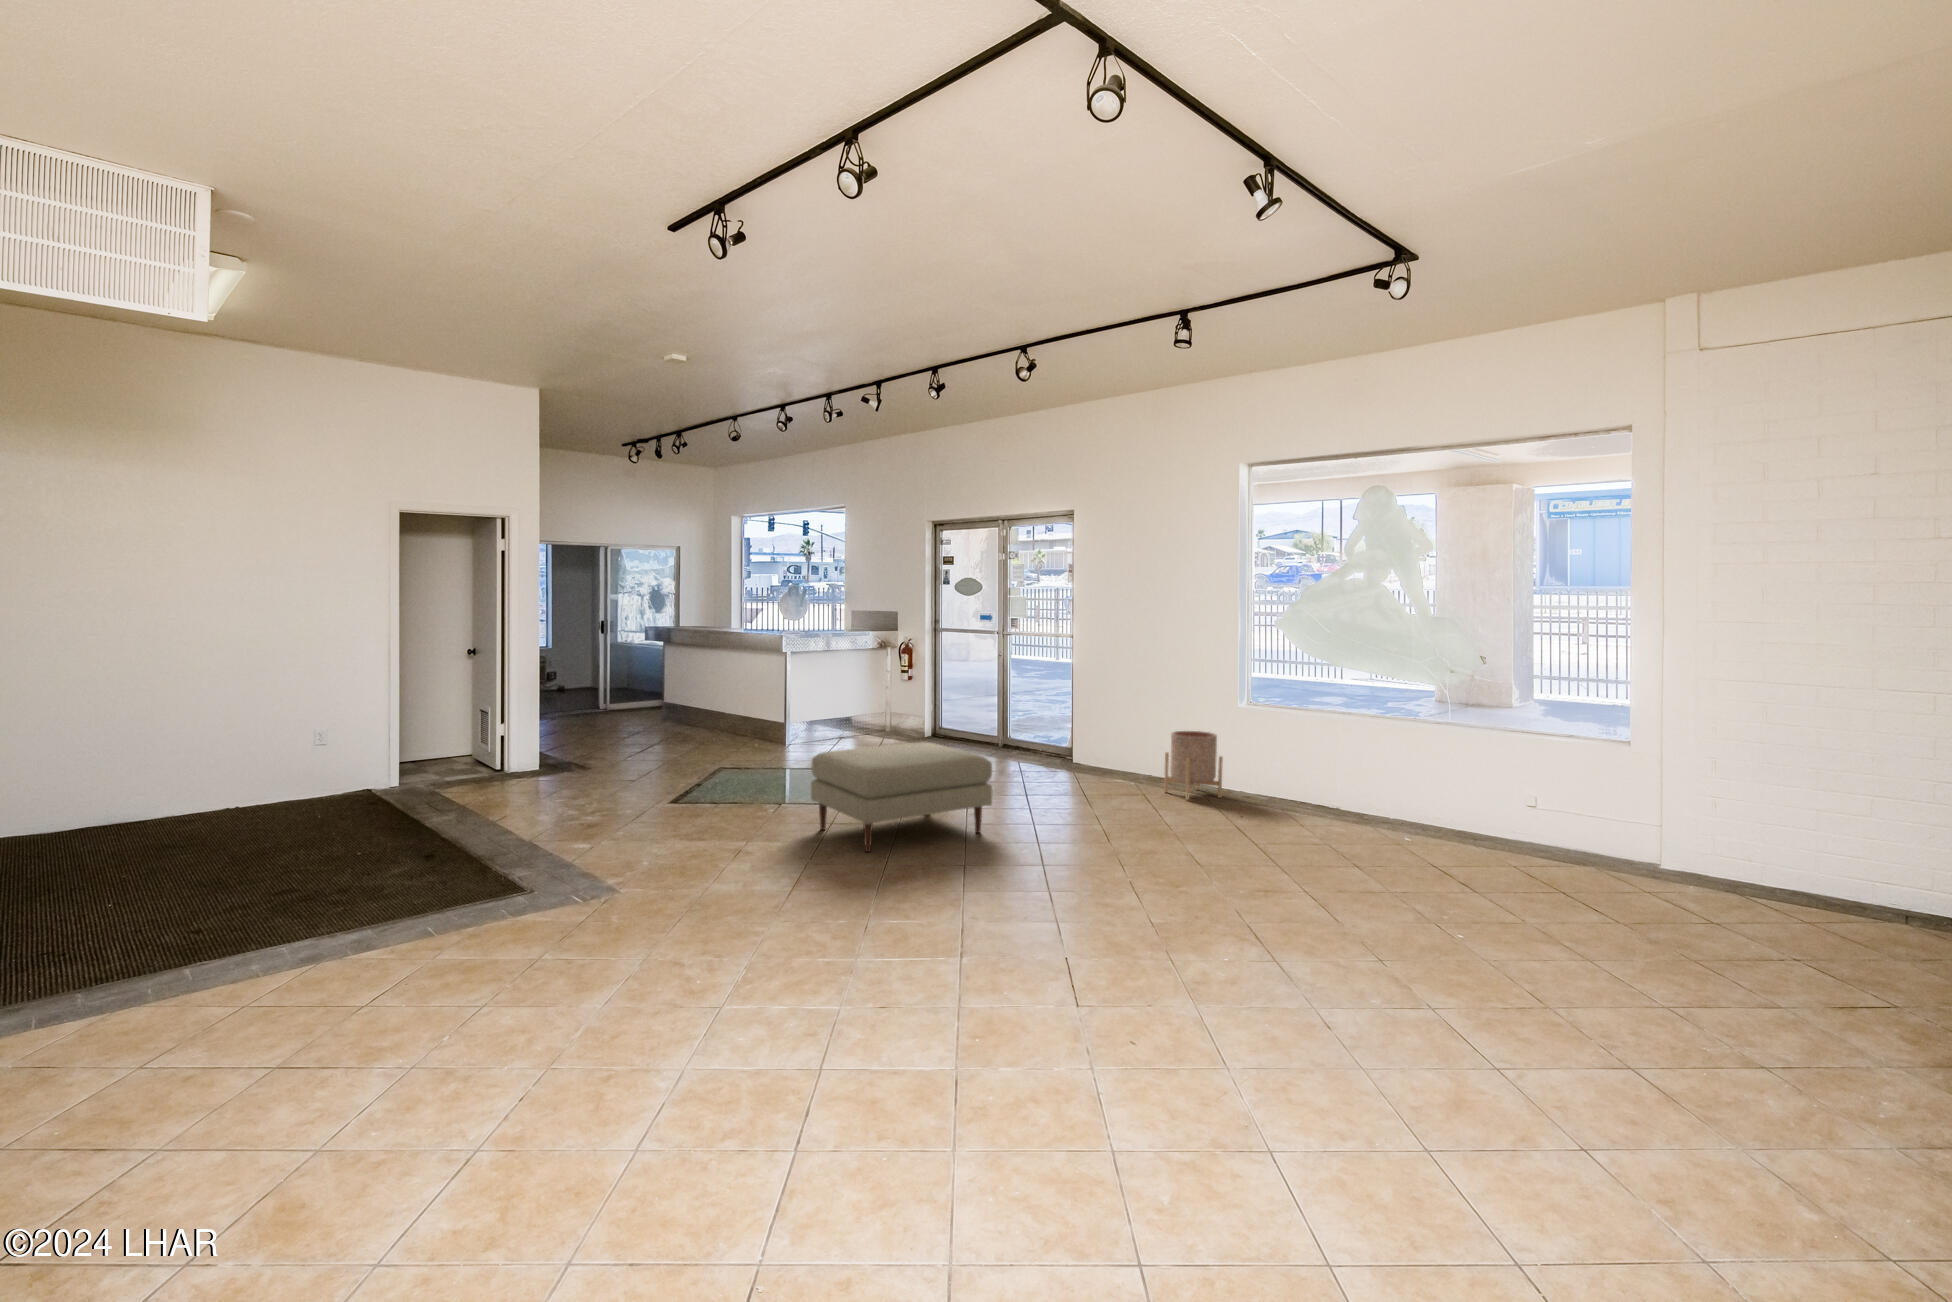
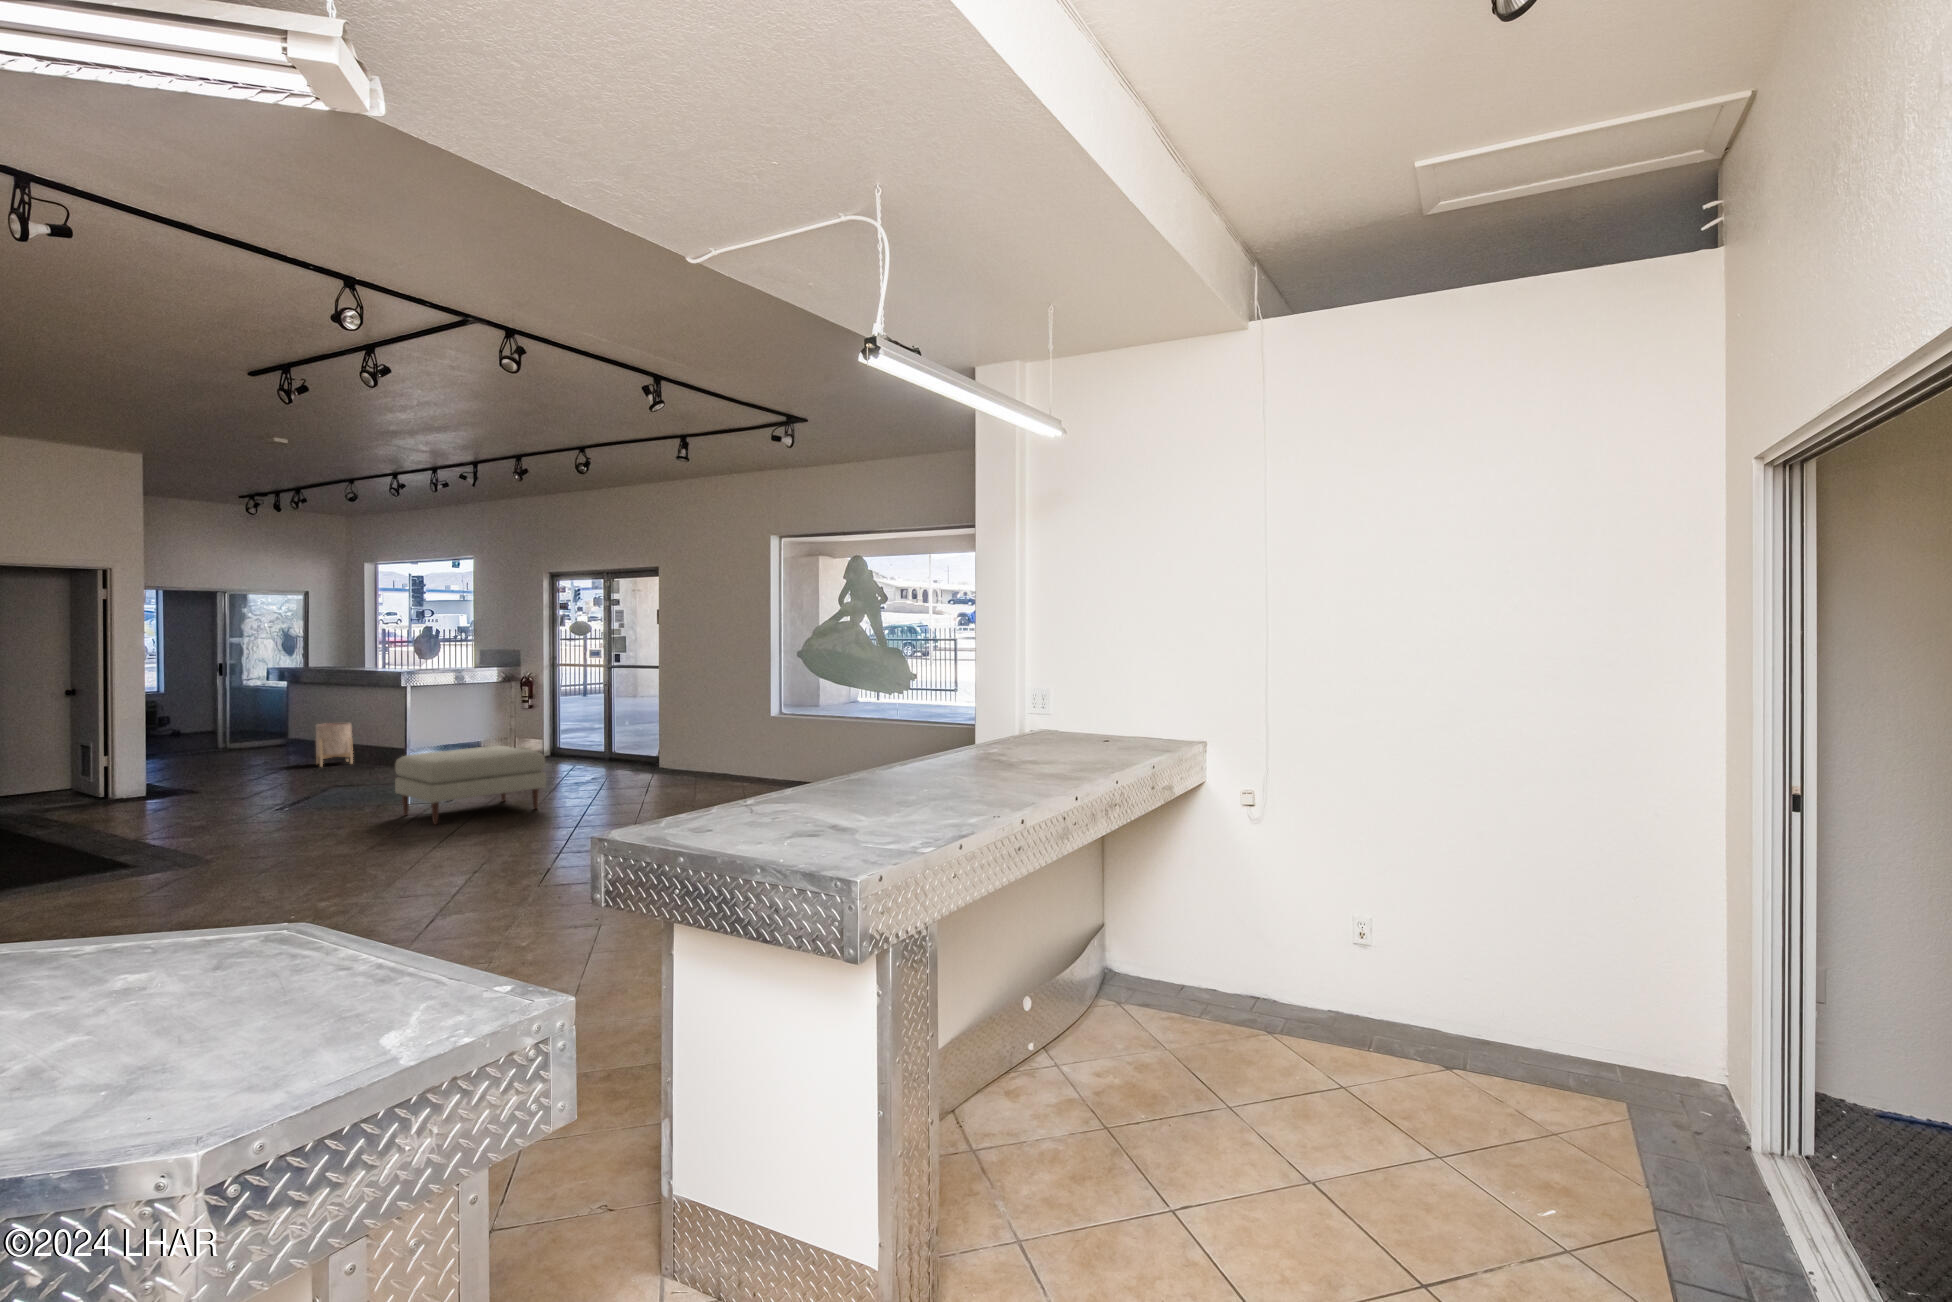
planter: present [1164,731,1223,800] -> present [316,723,353,766]

